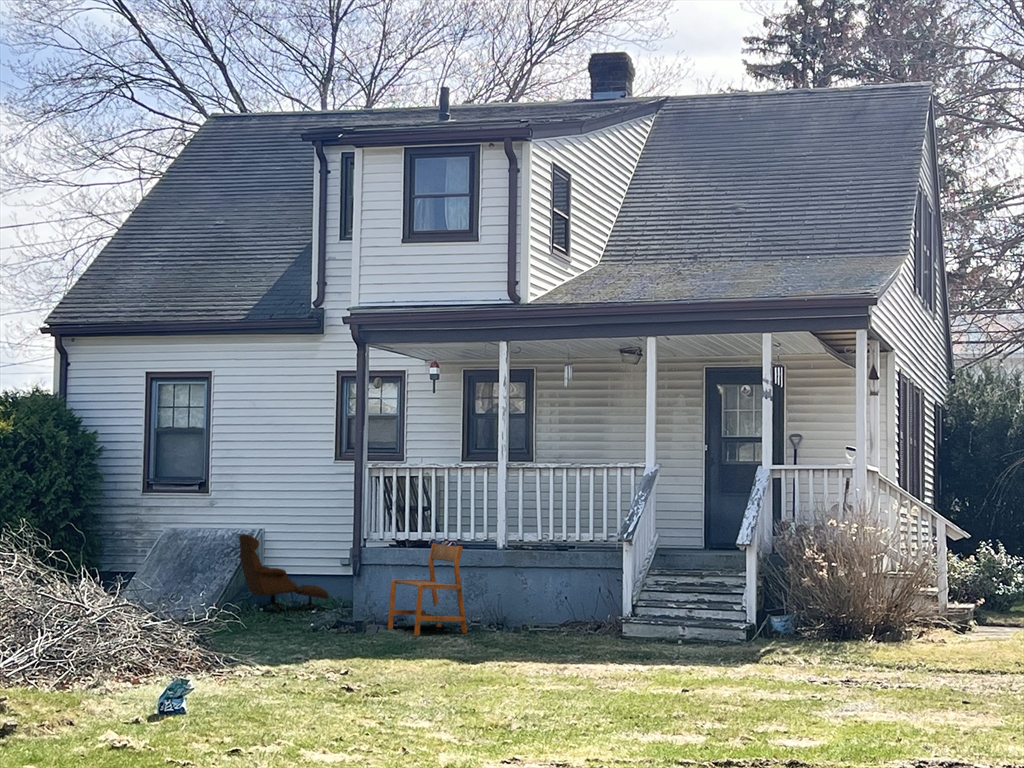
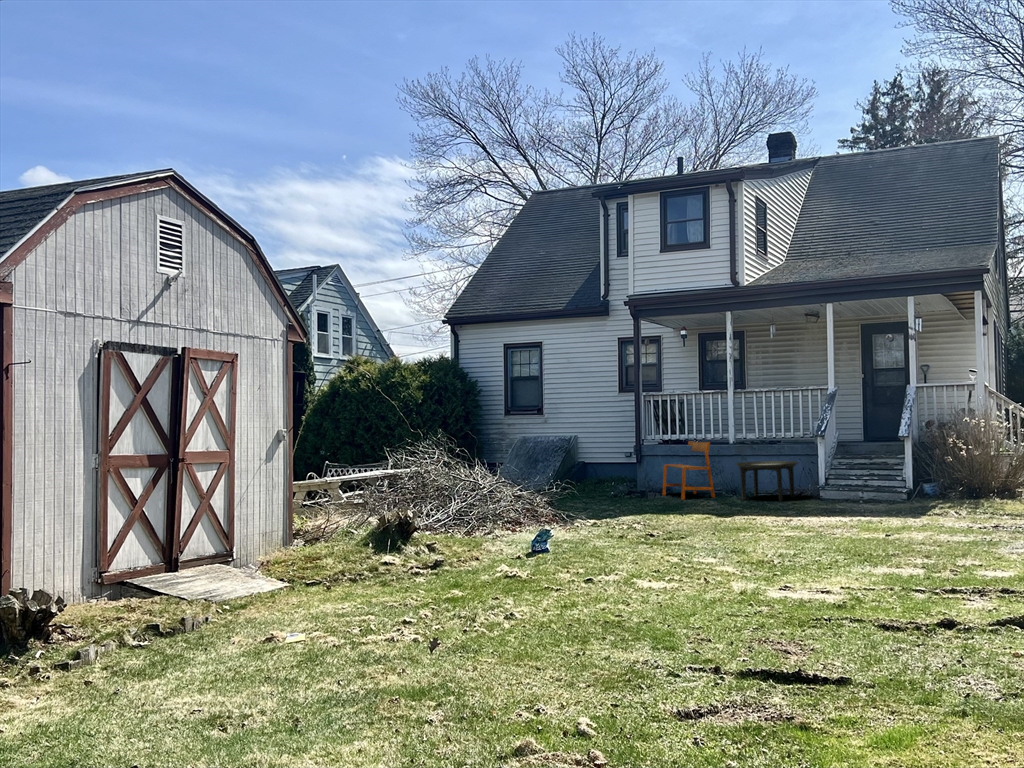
lounge chair: present [239,534,329,613] -> none [565,439,621,487]
round table: none [498,577,593,639] -> present [736,461,798,501]

